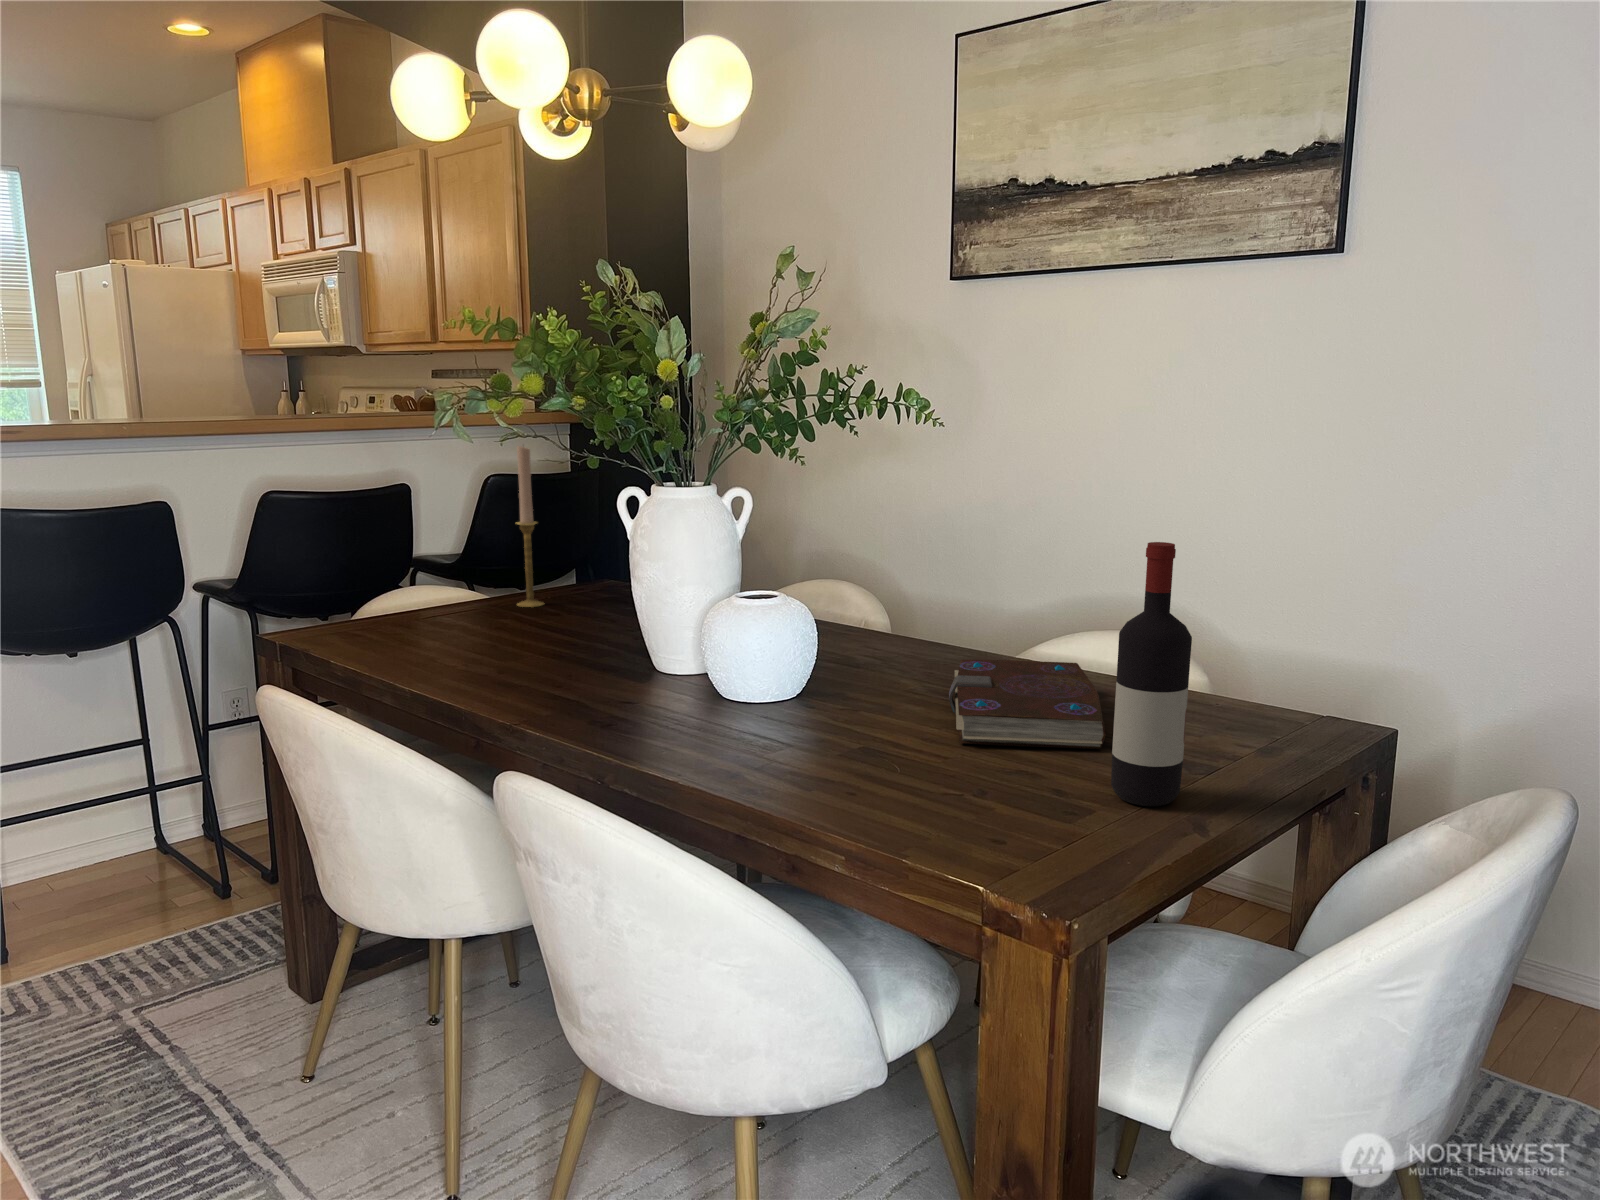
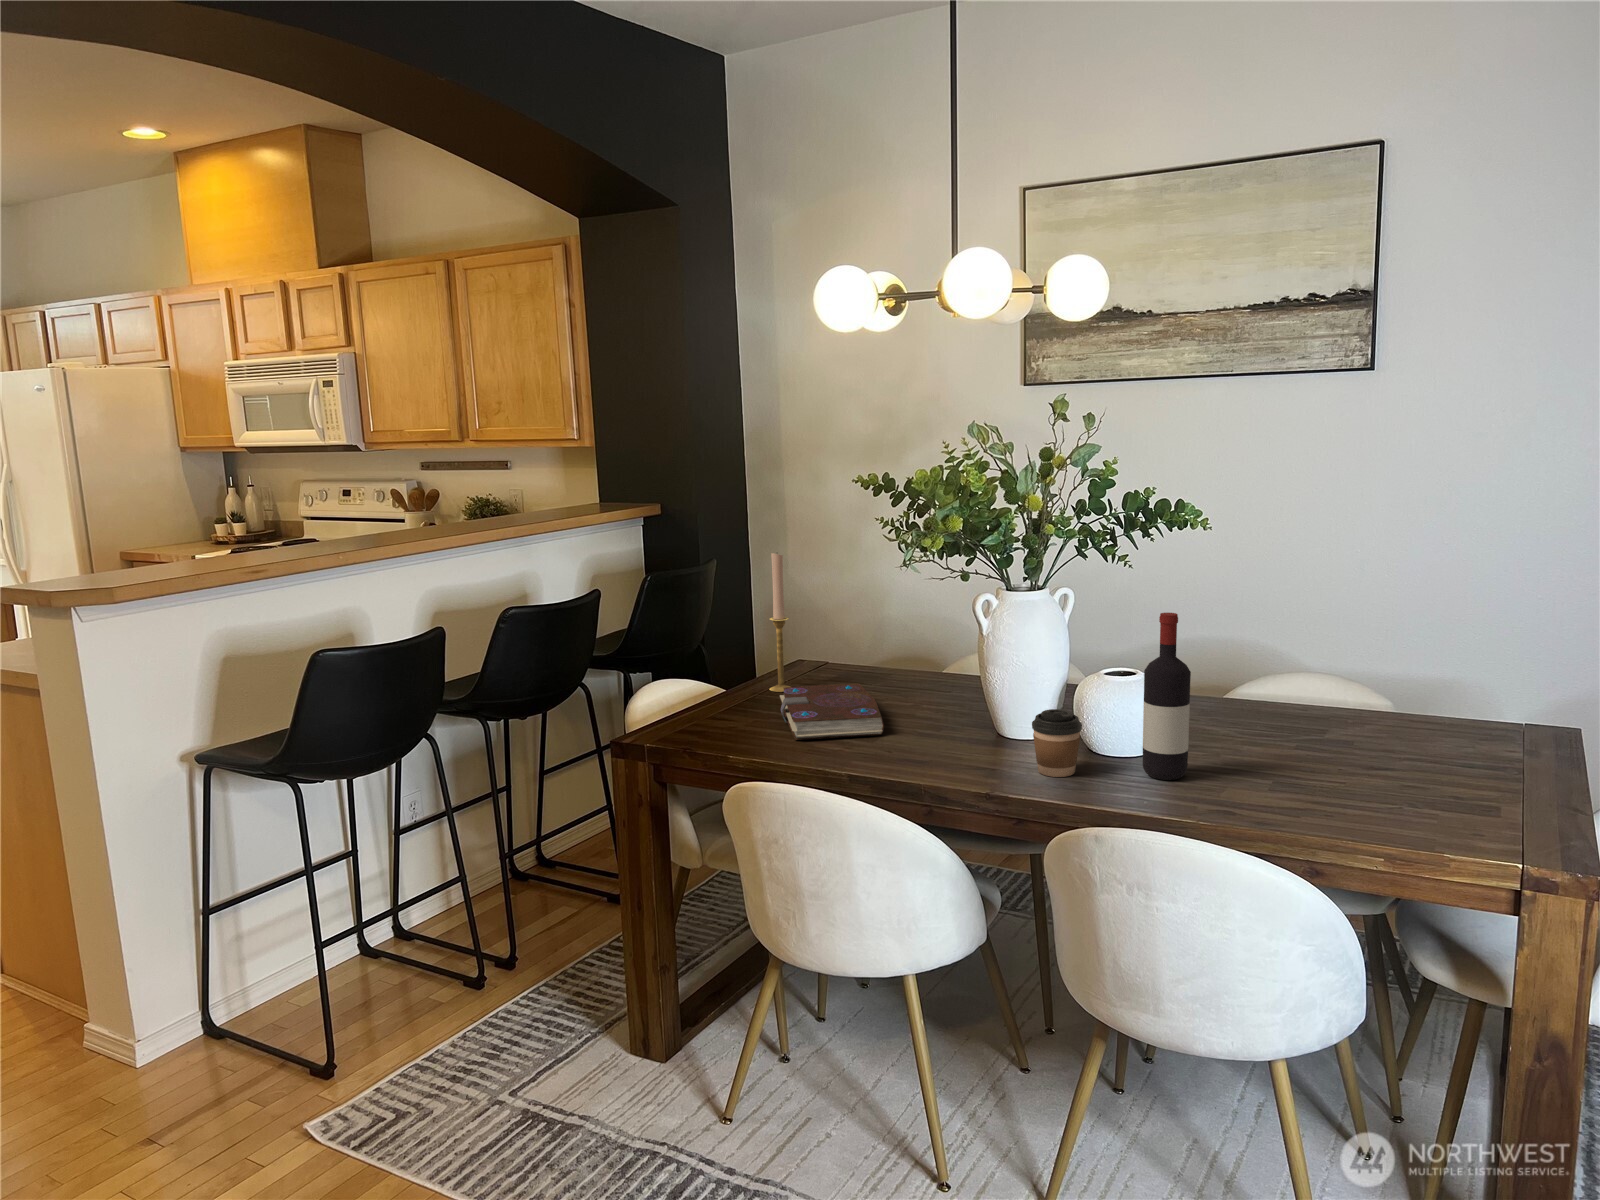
wine bottle: present [1111,542,1192,806] -> present [1143,613,1191,780]
coffee cup: none [599,634,662,719] -> present [1032,709,1082,777]
book: present [949,659,1106,749] -> present [780,683,884,740]

